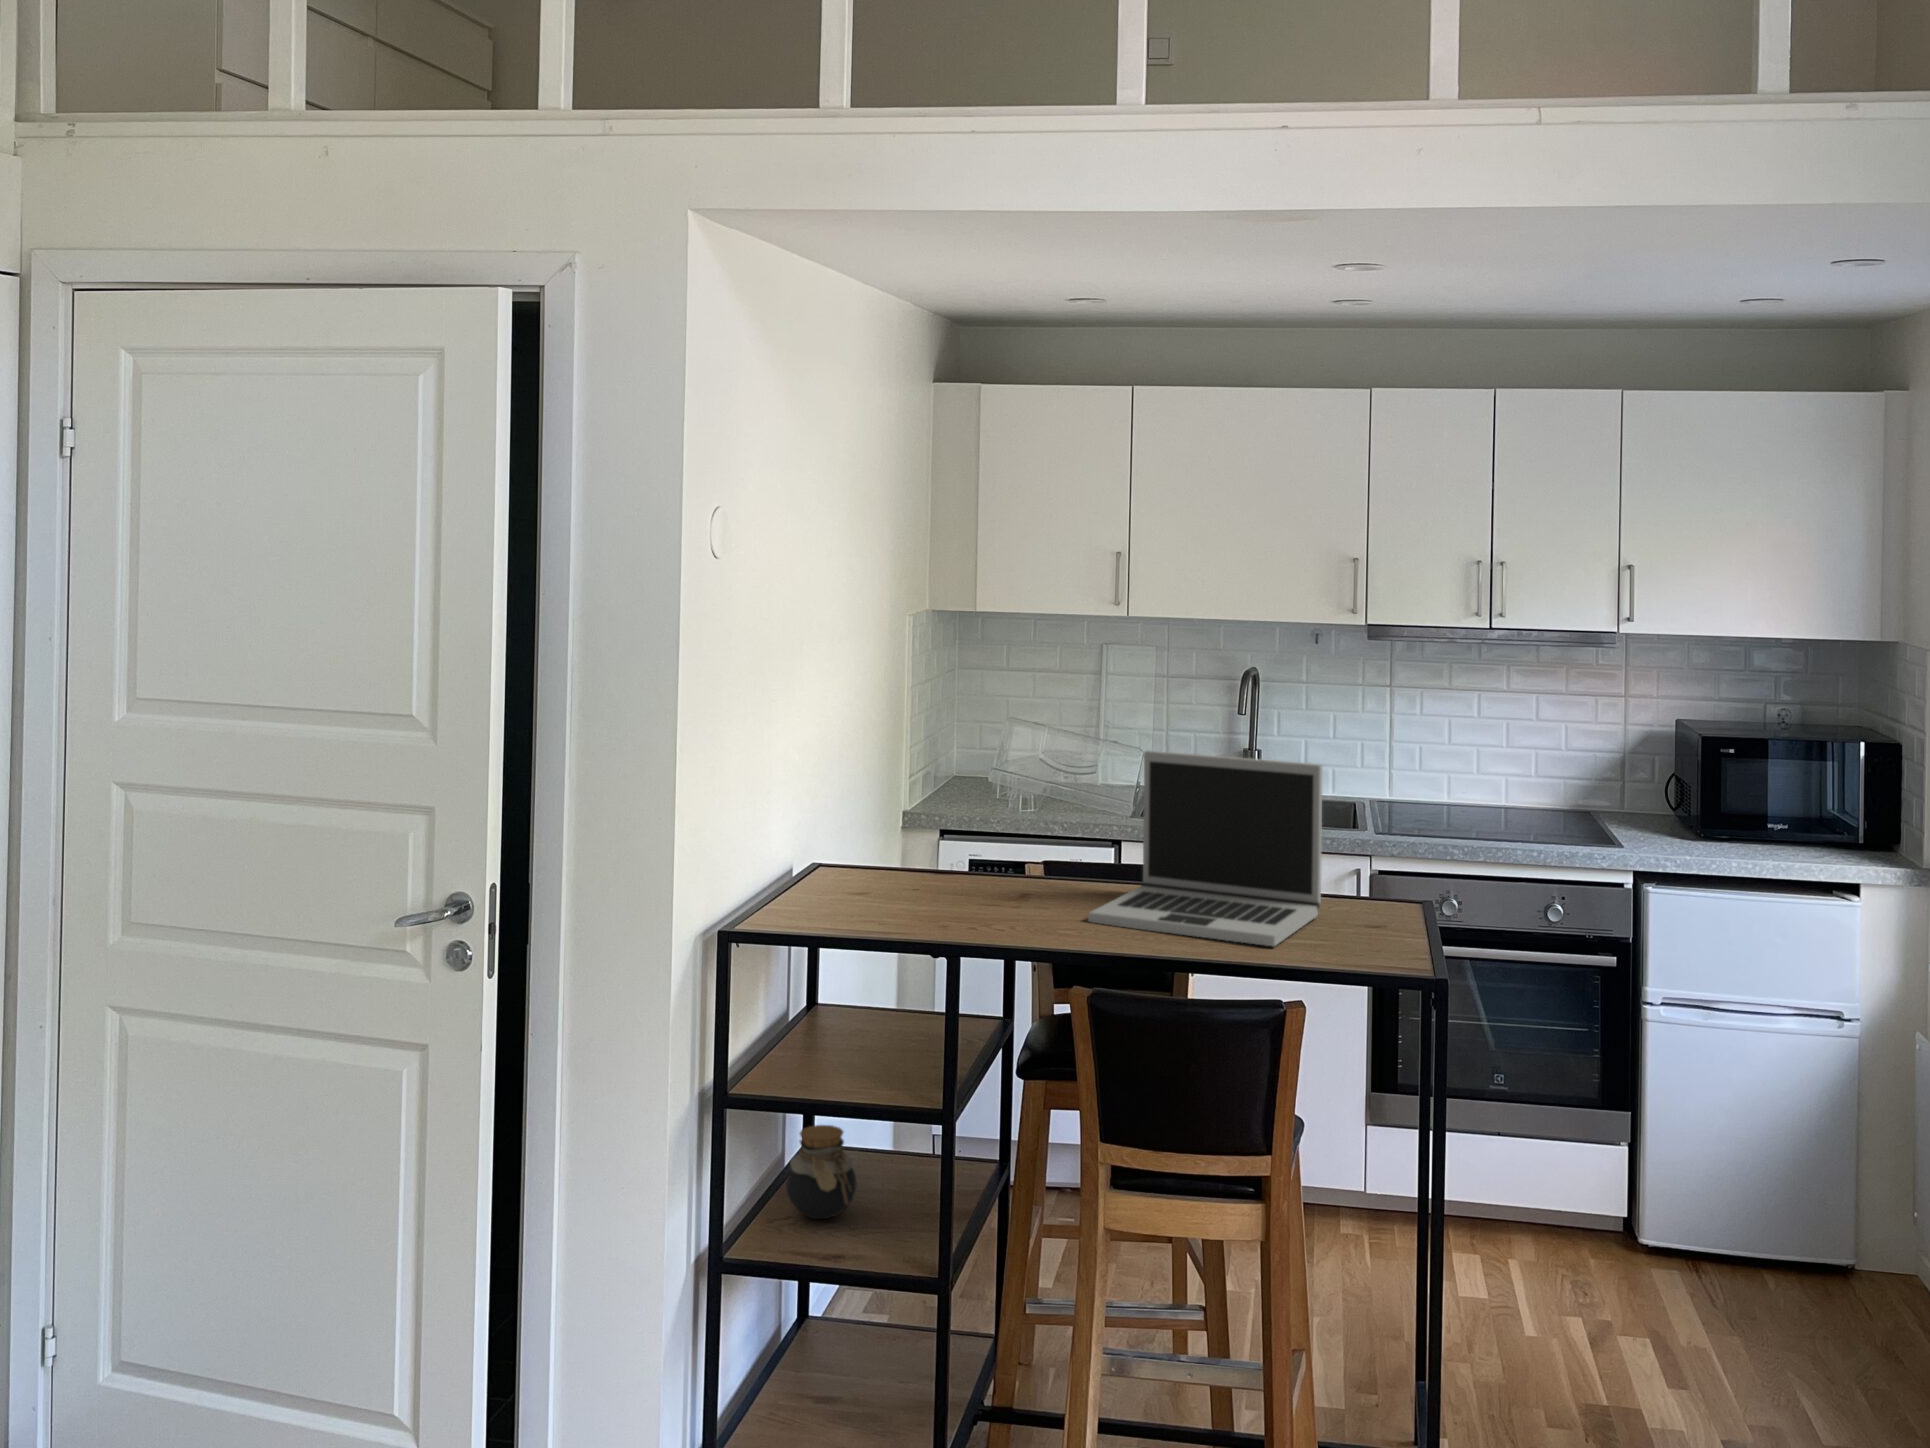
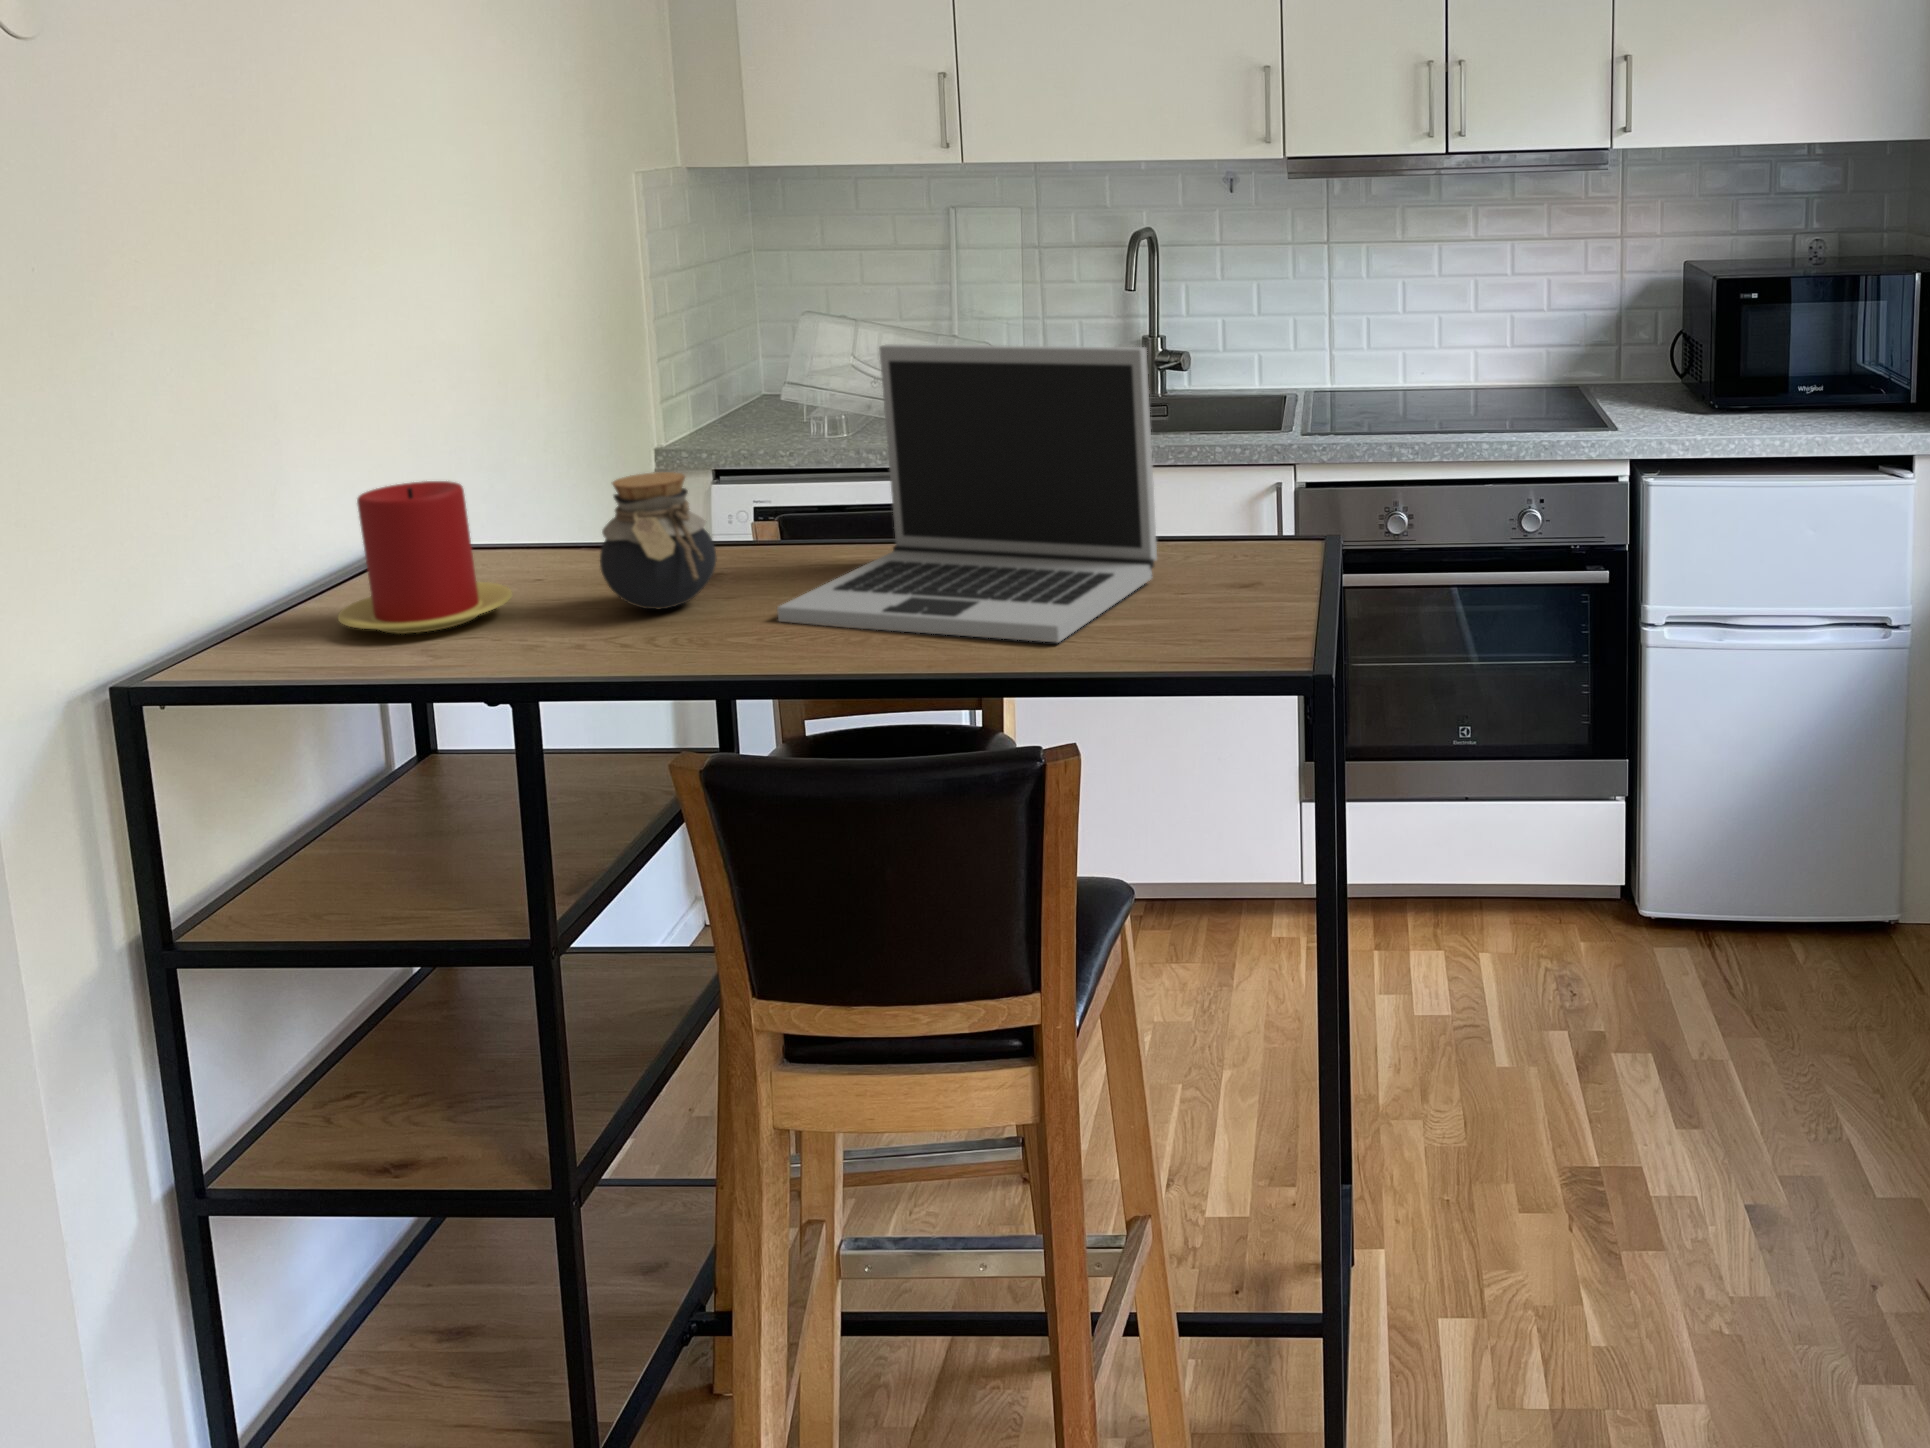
candle: none [822,817,920,911] -> present [338,481,512,634]
jar: present [786,1125,856,1219] -> present [600,472,717,609]

